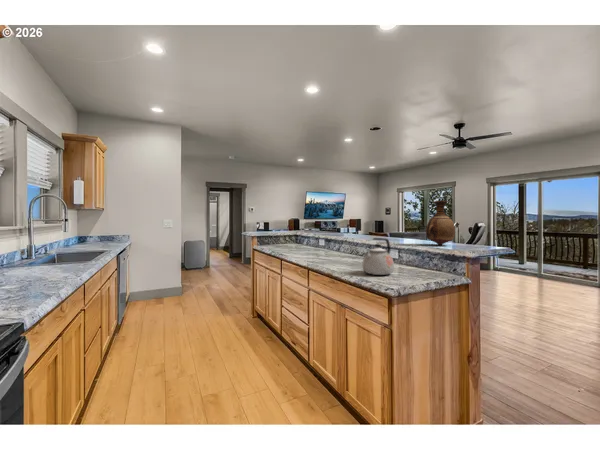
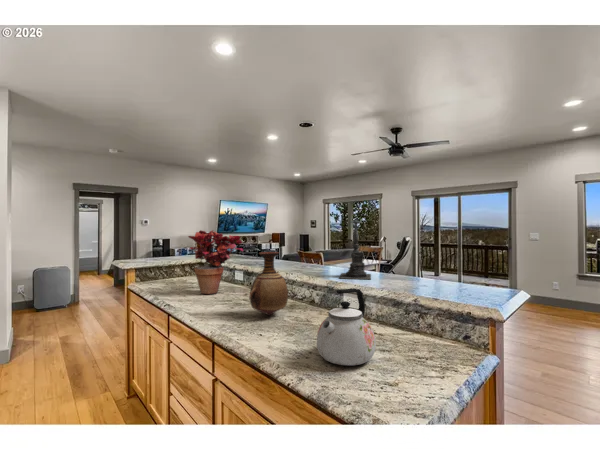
candle holder: none [386,198,411,242] -> present [340,220,371,279]
vase: present [426,201,455,245] -> present [250,252,288,315]
potted plant: none [291,211,325,251] -> present [188,230,243,294]

